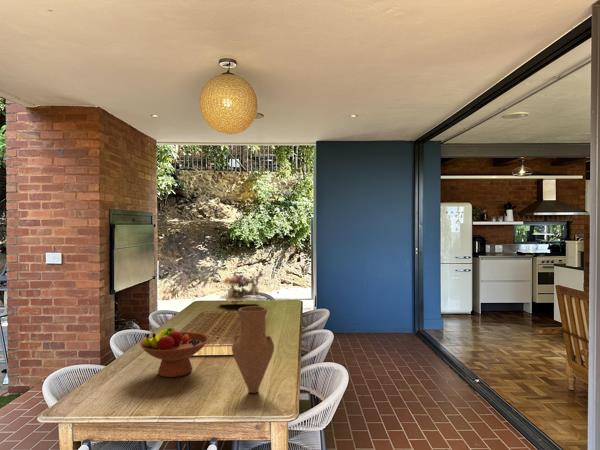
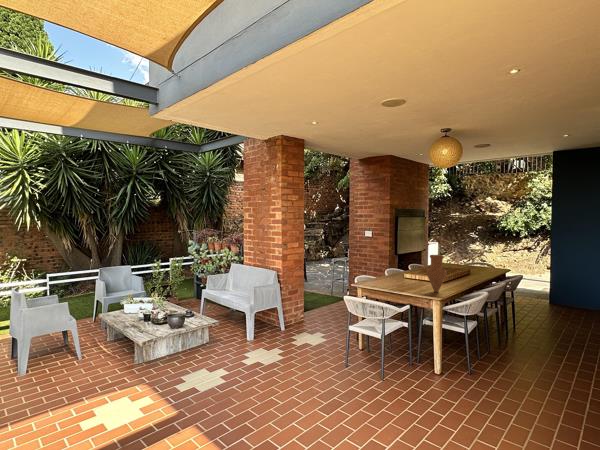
flower arrangement: present [220,271,262,304] -> none [452,247,482,267]
fruit bowl: present [140,328,209,377] -> none [393,263,424,284]

